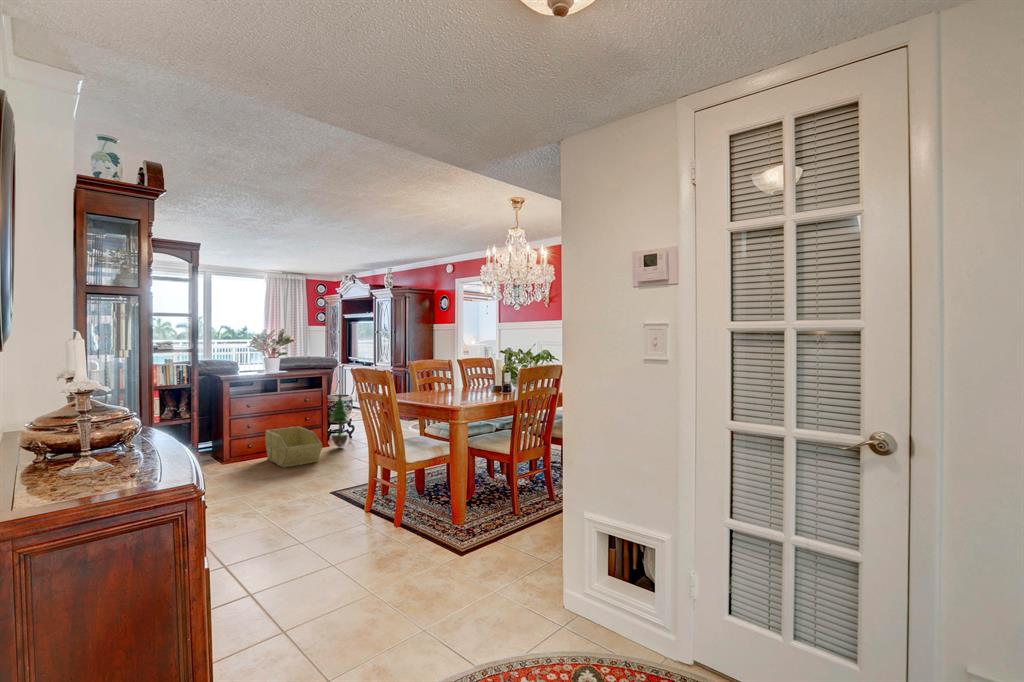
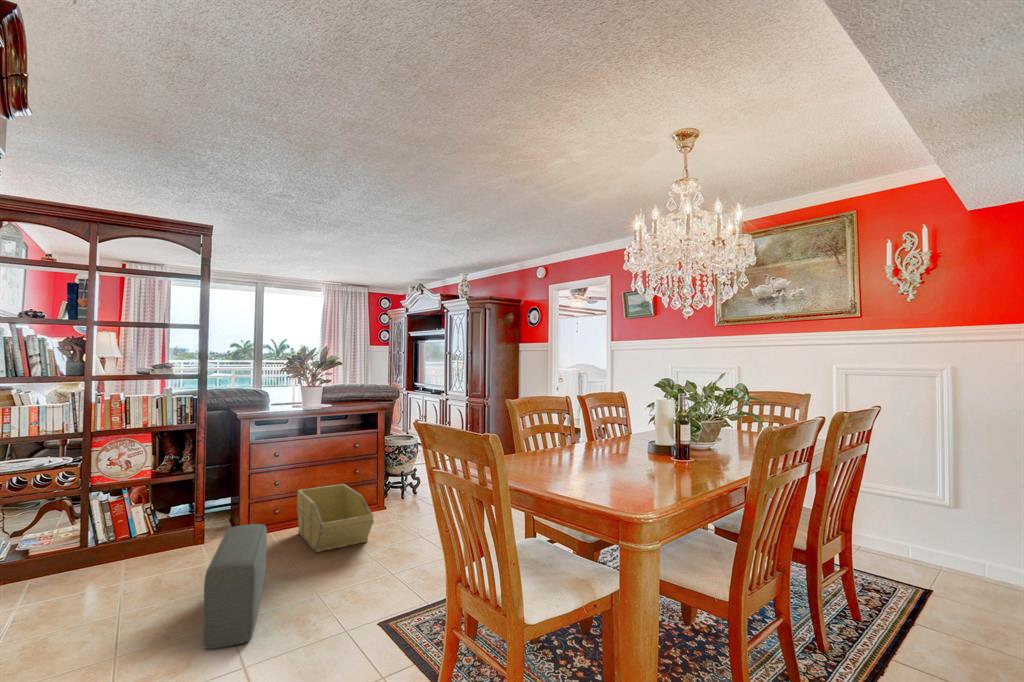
potted tree: present [330,394,349,447] -> none [386,437,414,514]
pouf: none [224,445,255,507] -> present [203,524,267,649]

